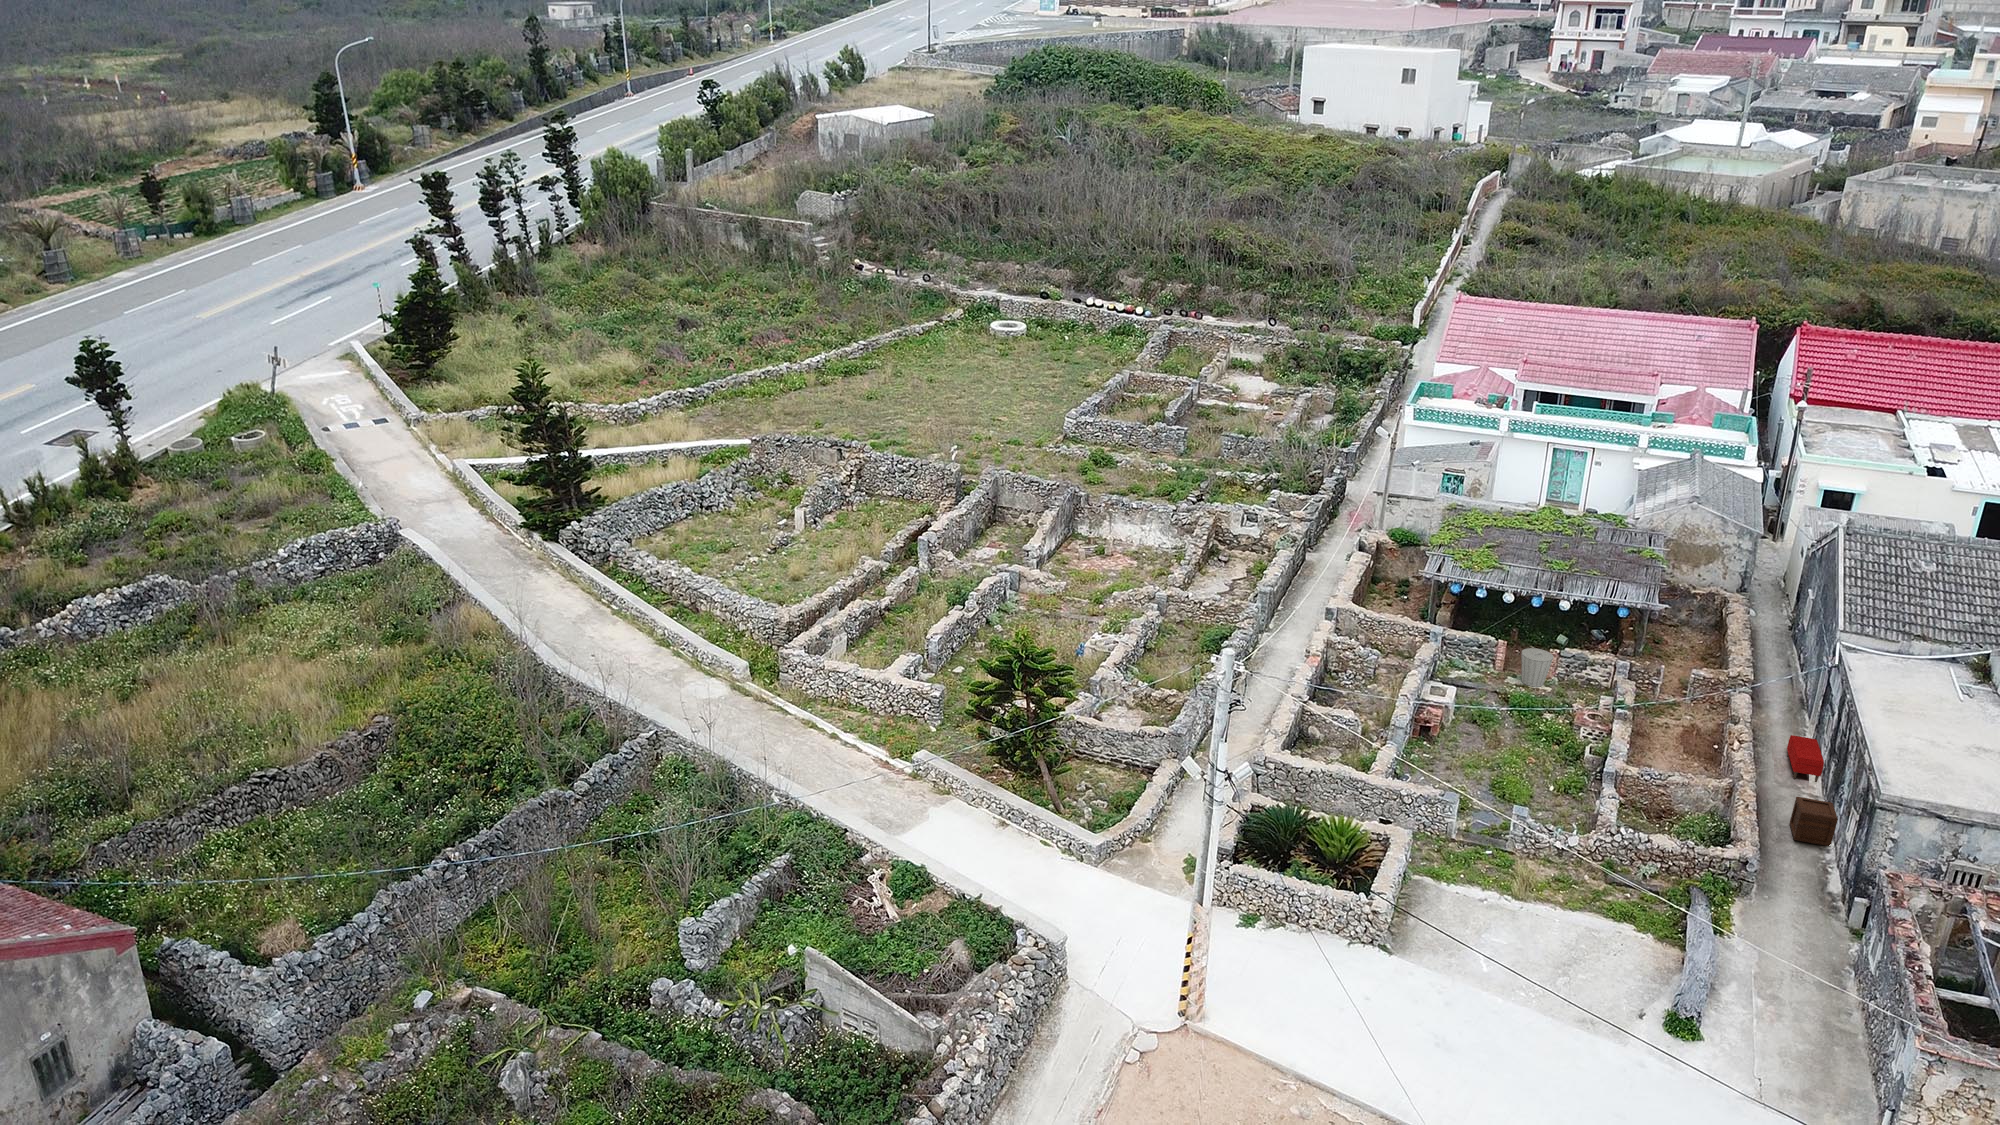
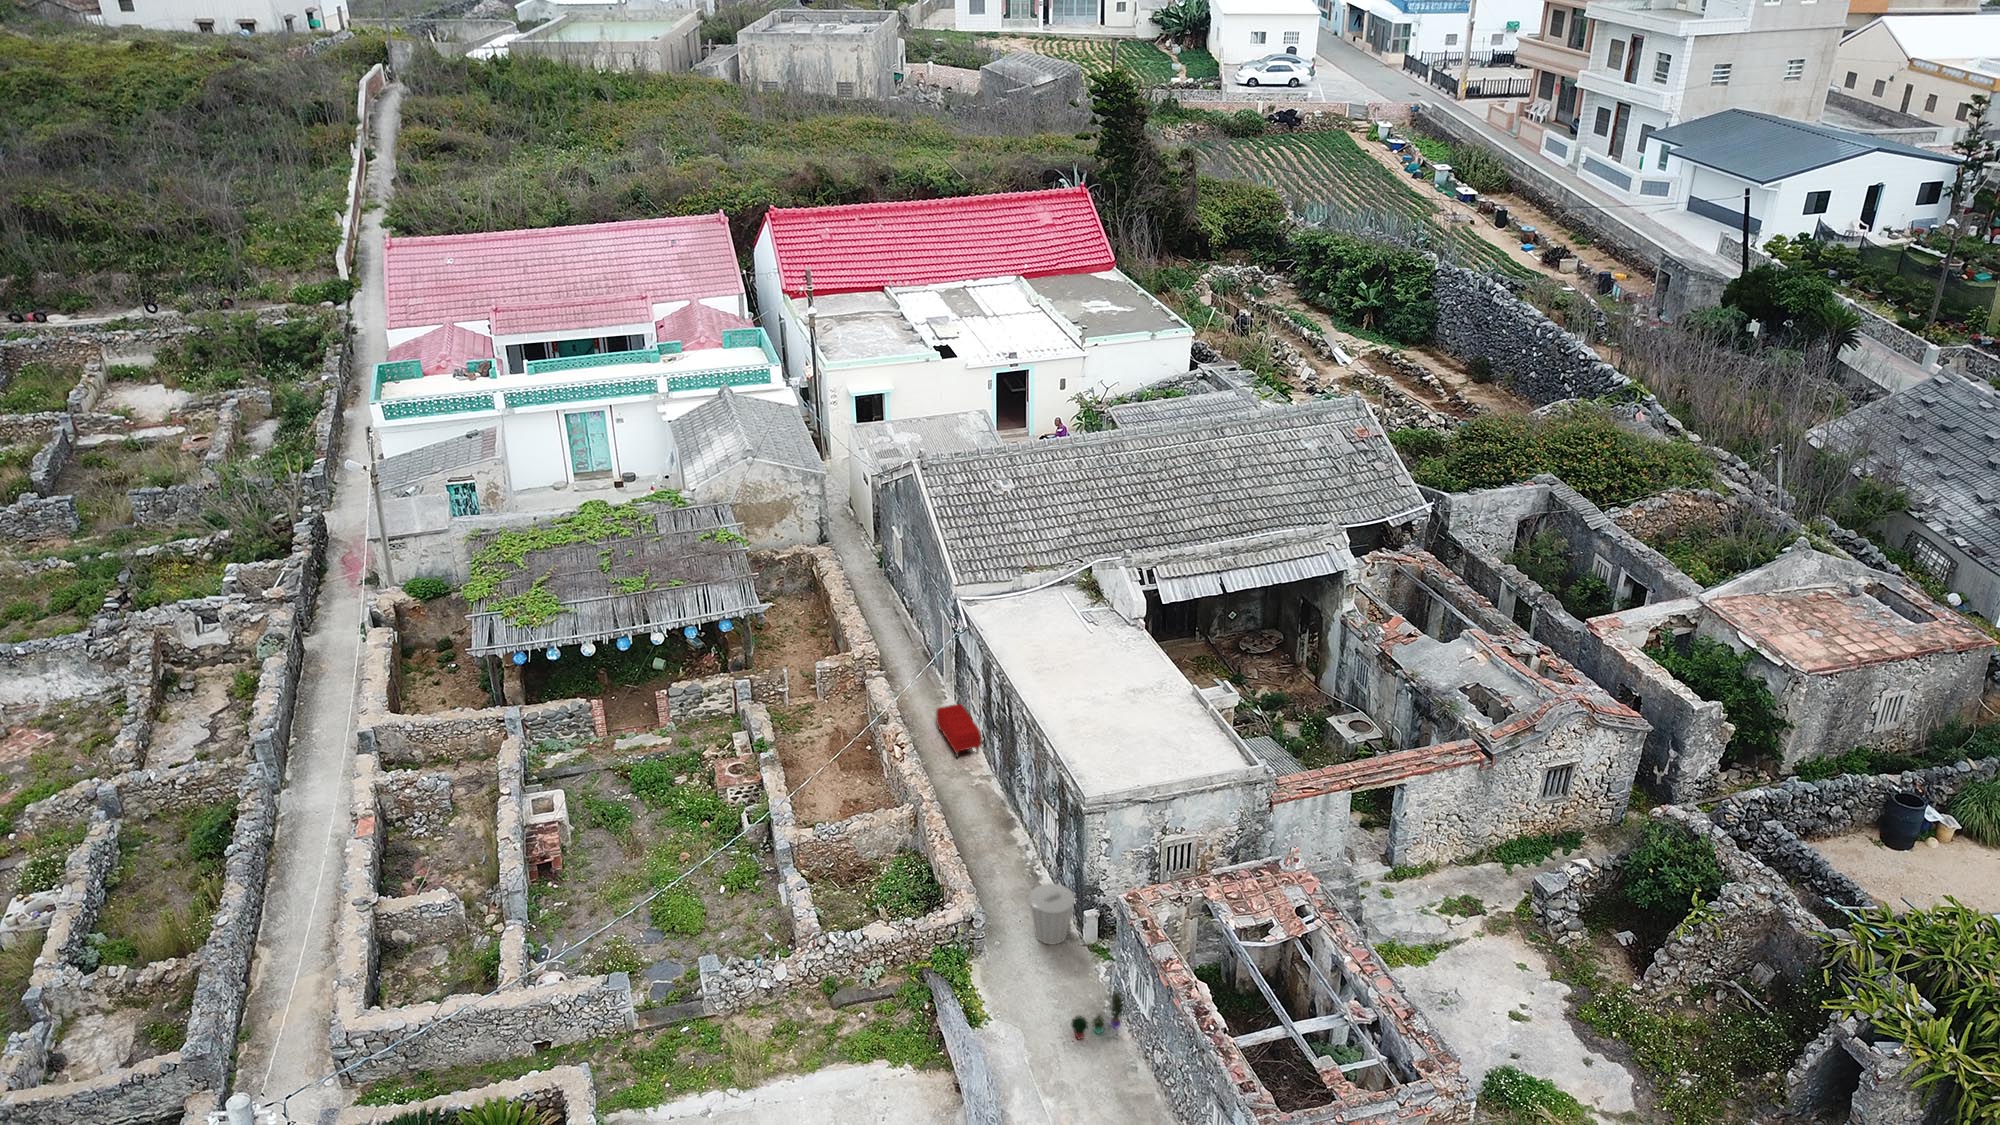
trash can: present [1521,648,1553,687] -> present [1030,883,1075,945]
wooden crate: present [1790,797,1838,846] -> none [977,786,1025,843]
potted plant: none [1801,954,1862,989] -> present [1071,992,1124,1039]

